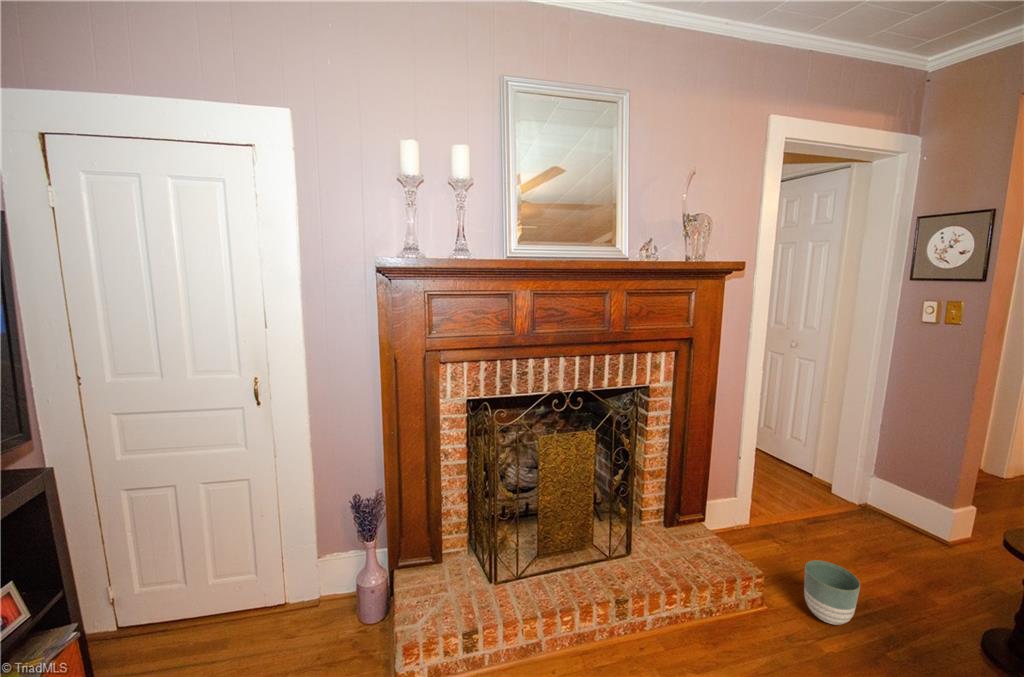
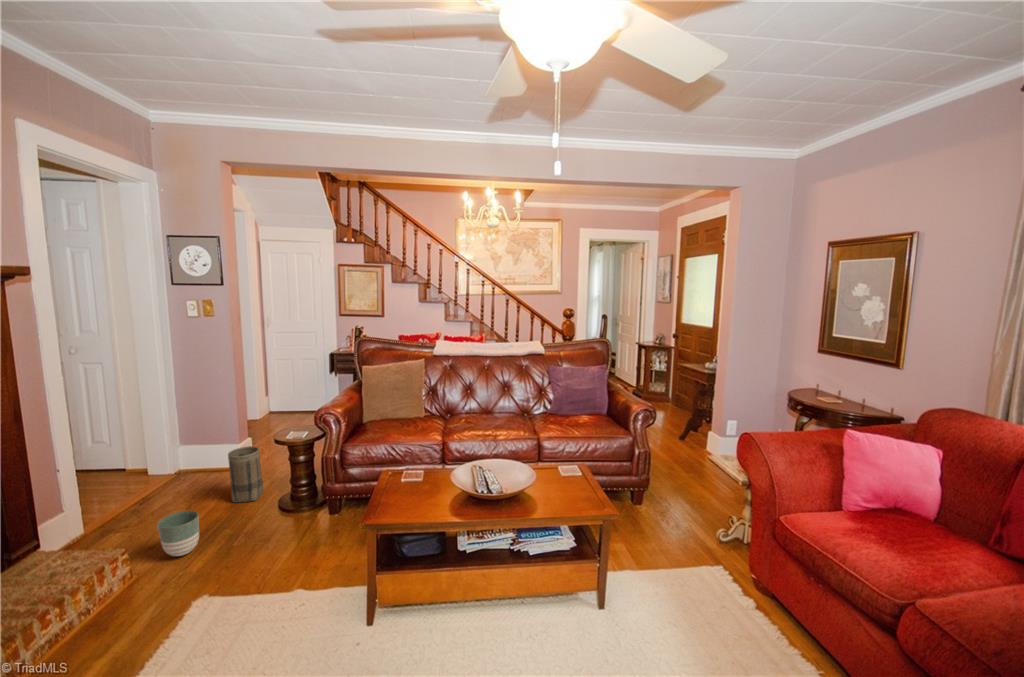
basket: none [919,519,991,613] -> present [228,446,263,502]

